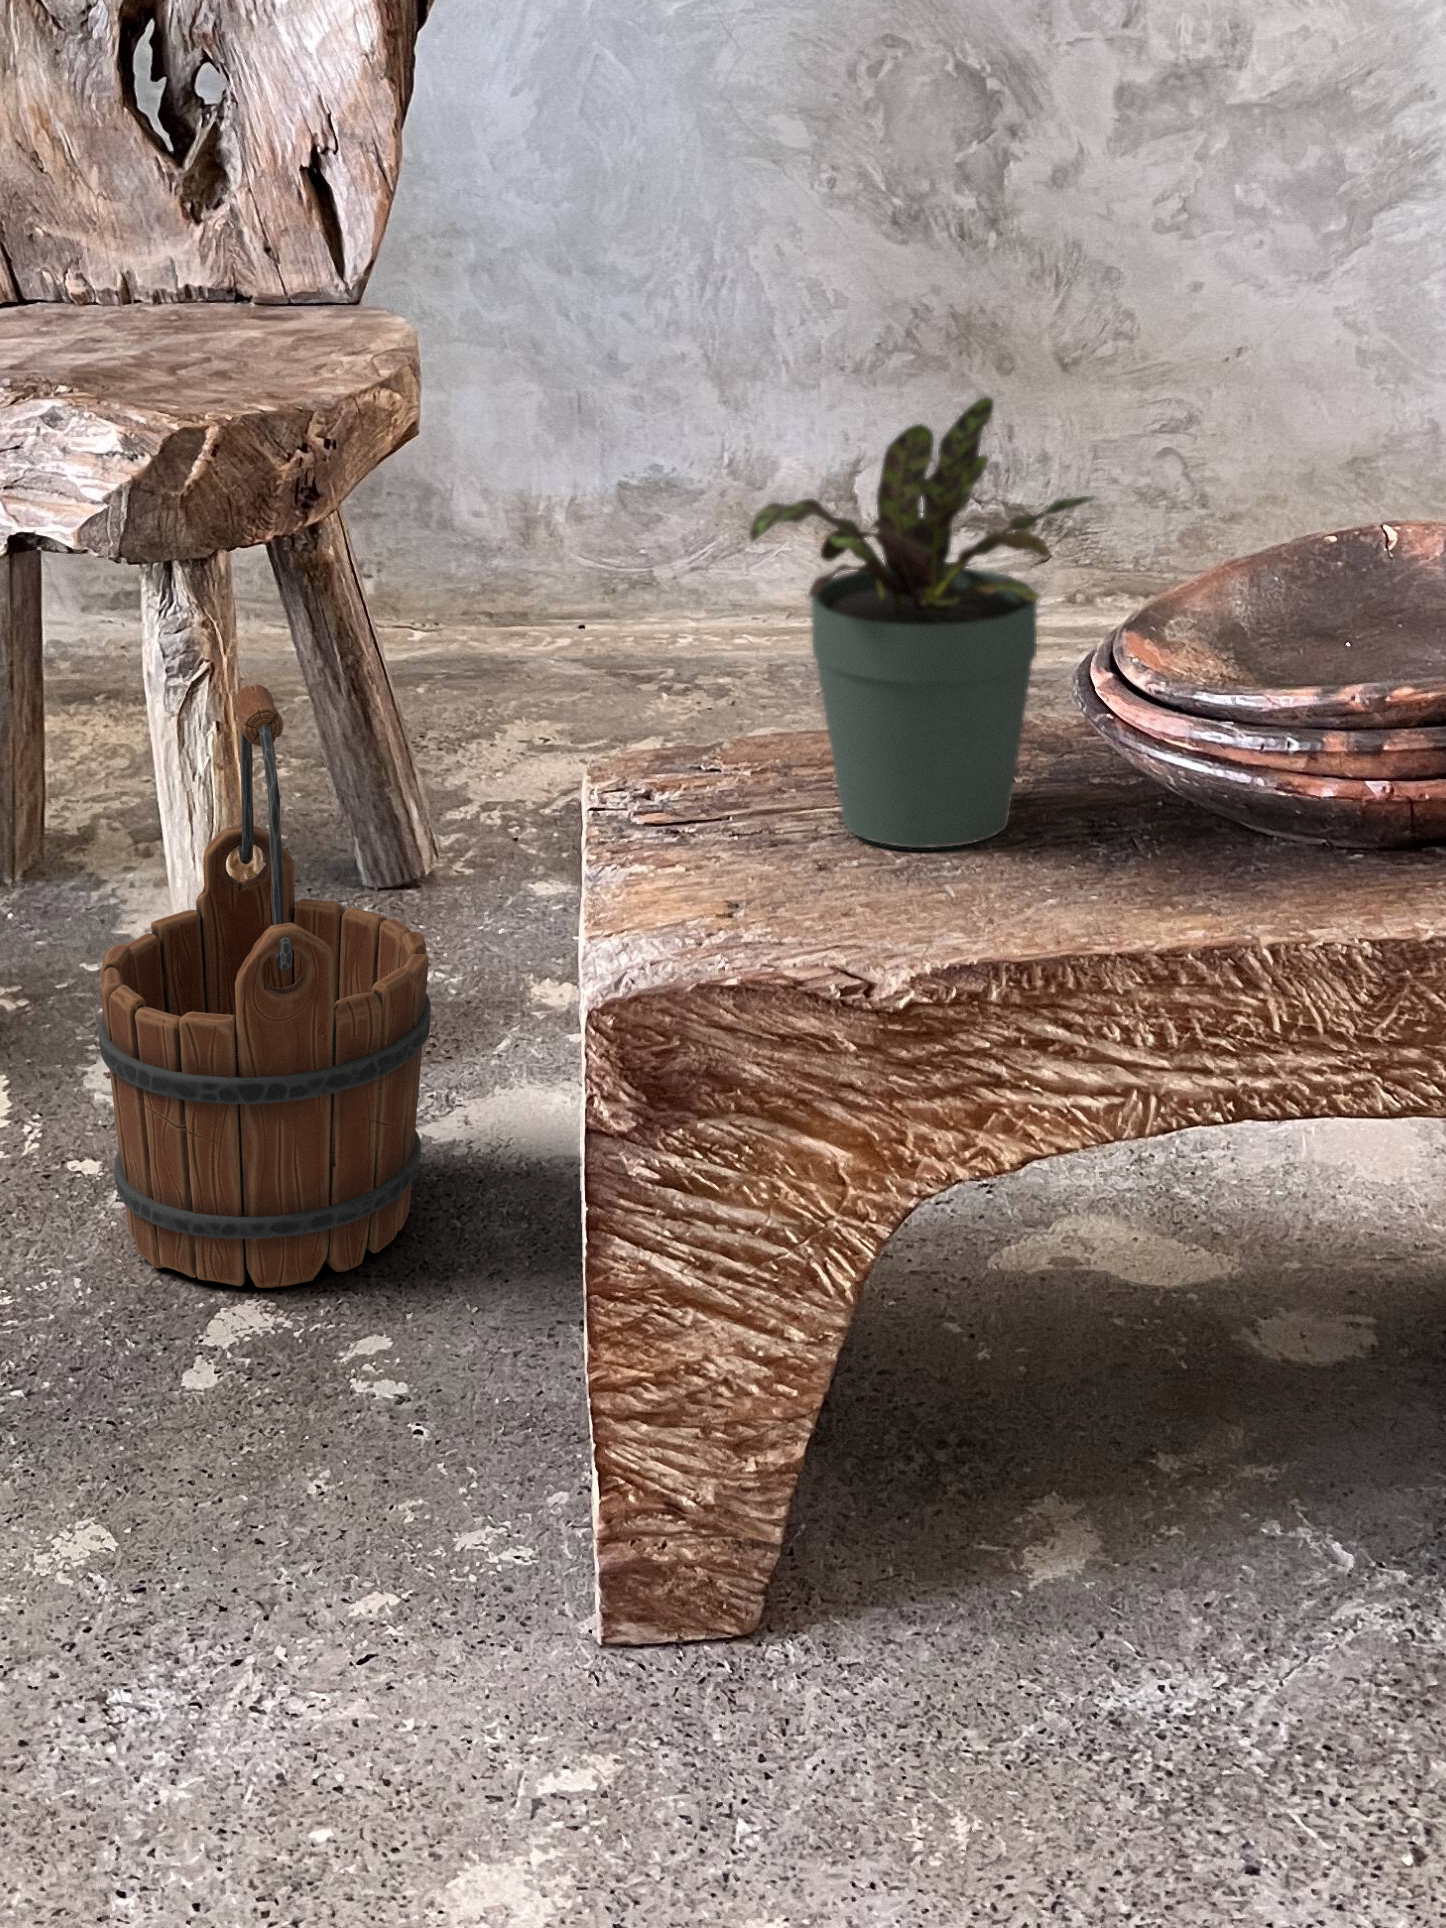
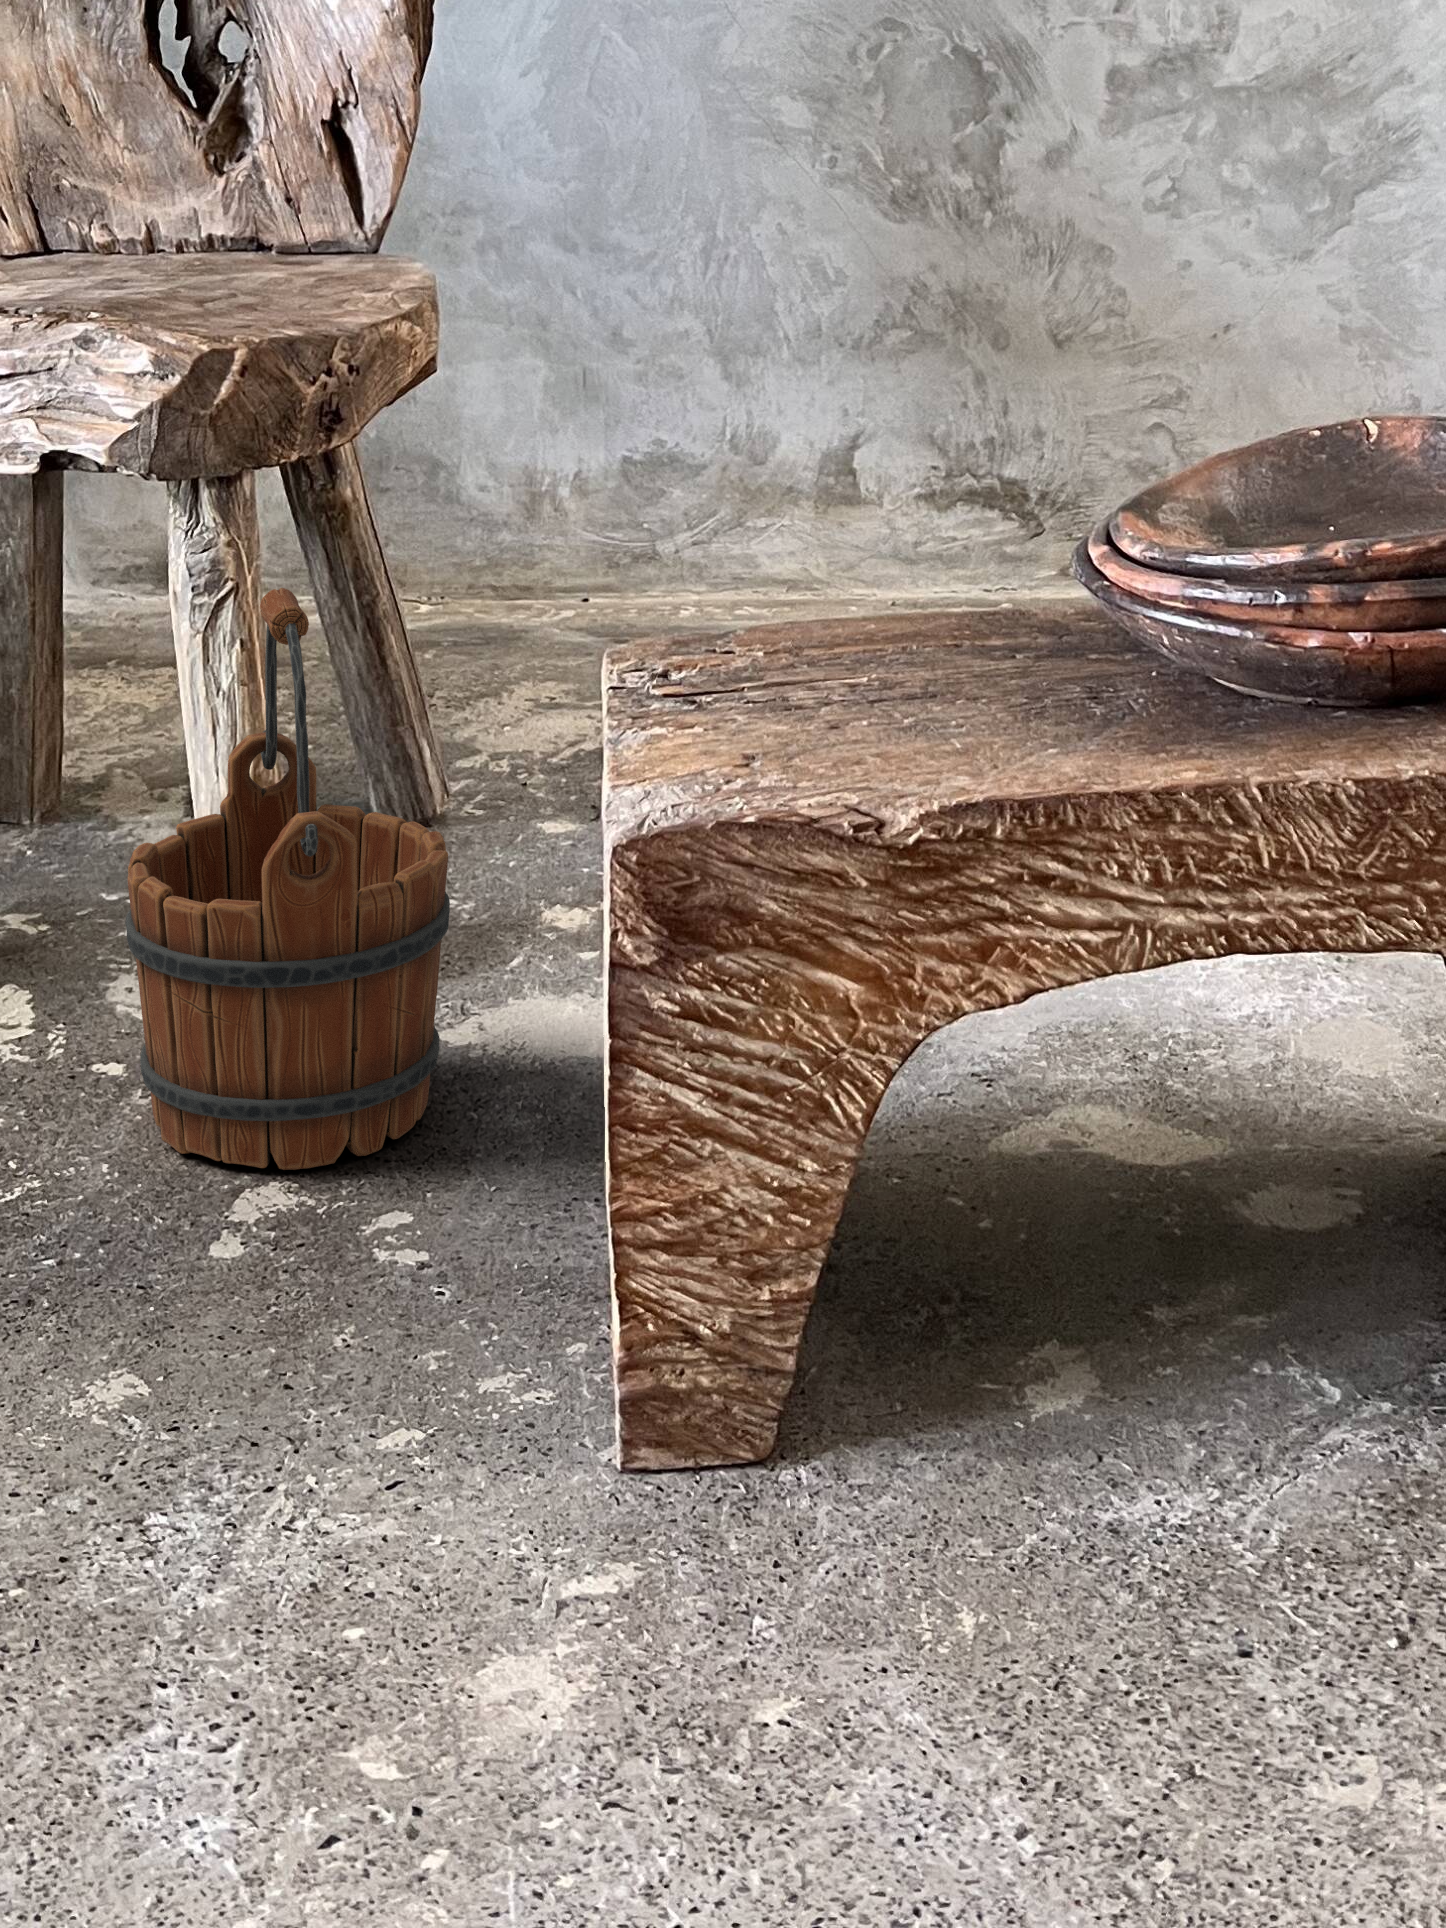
potted plant: present [750,397,1093,848] -> none [764,281,1095,715]

